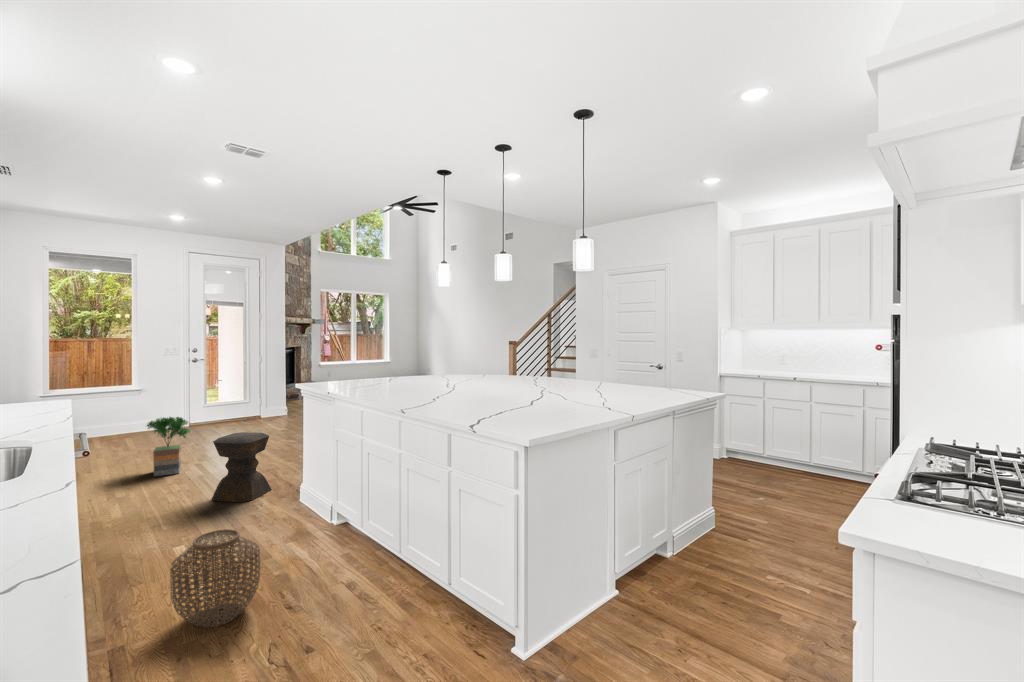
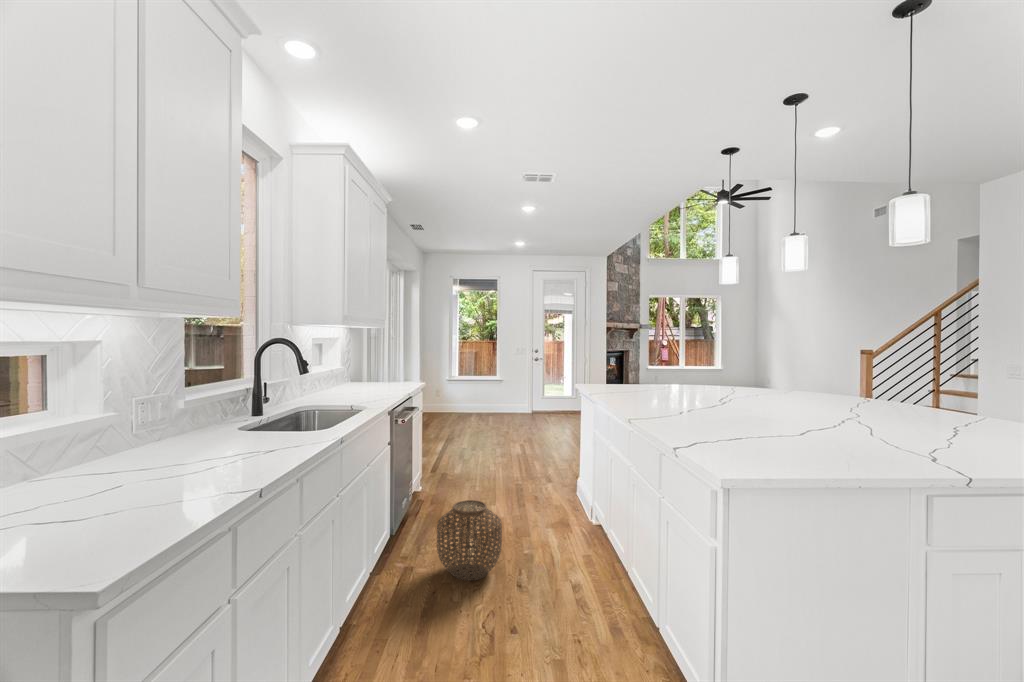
potted tree: present [147,417,190,476] -> none [486,402,516,450]
stool: present [212,432,271,502] -> none [515,422,561,484]

